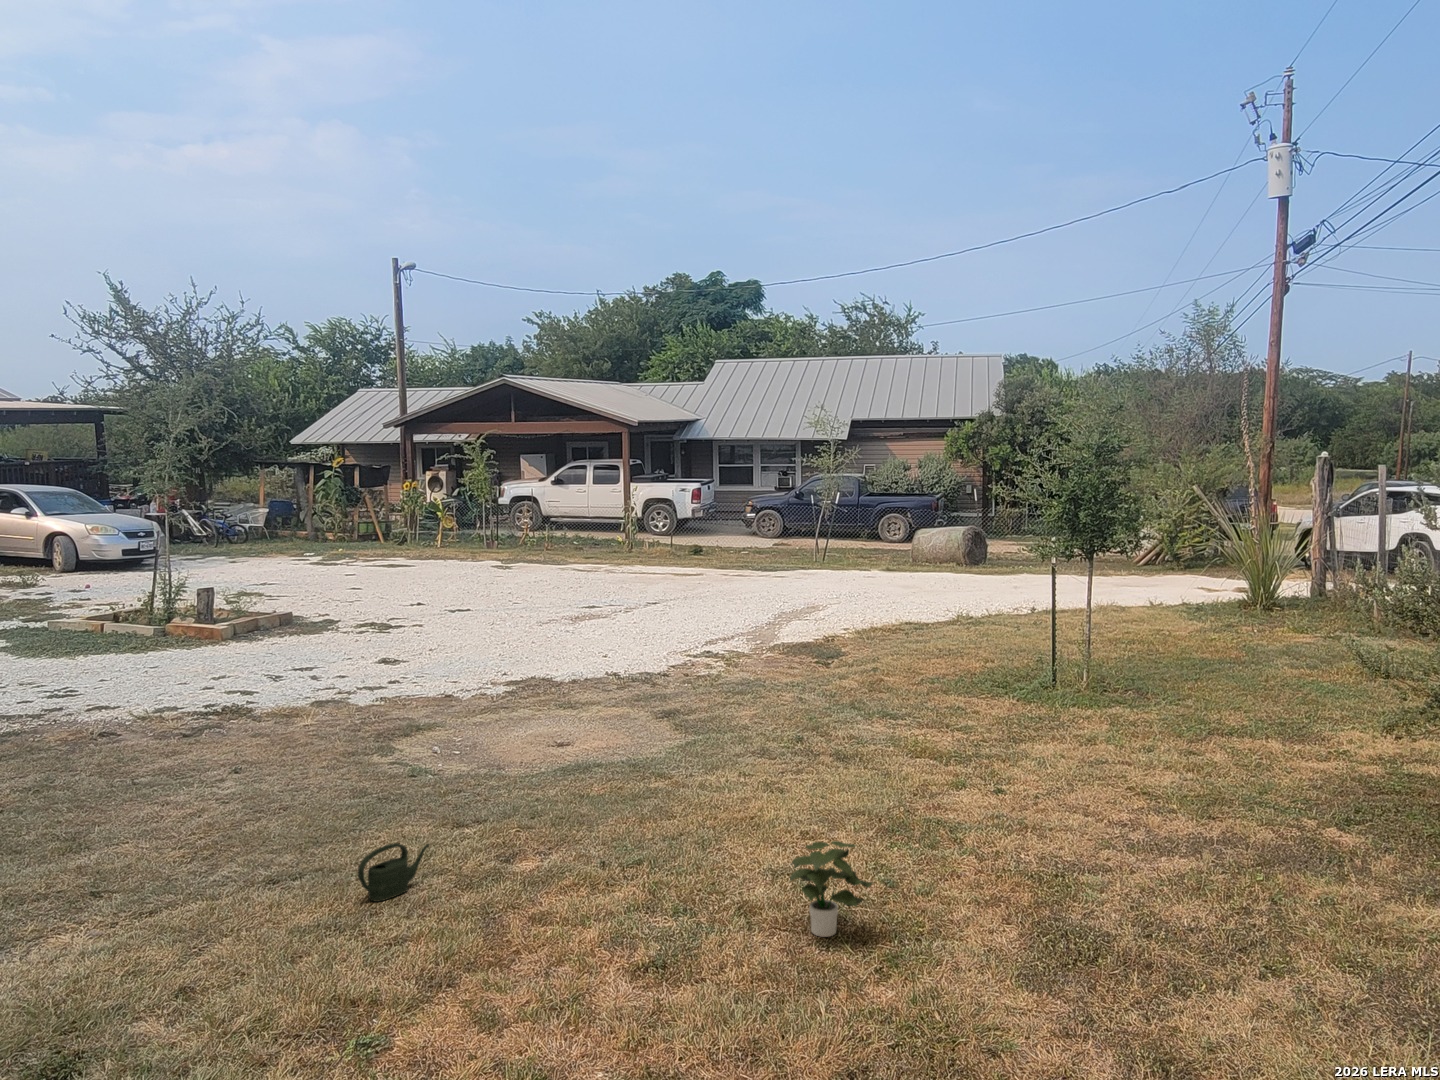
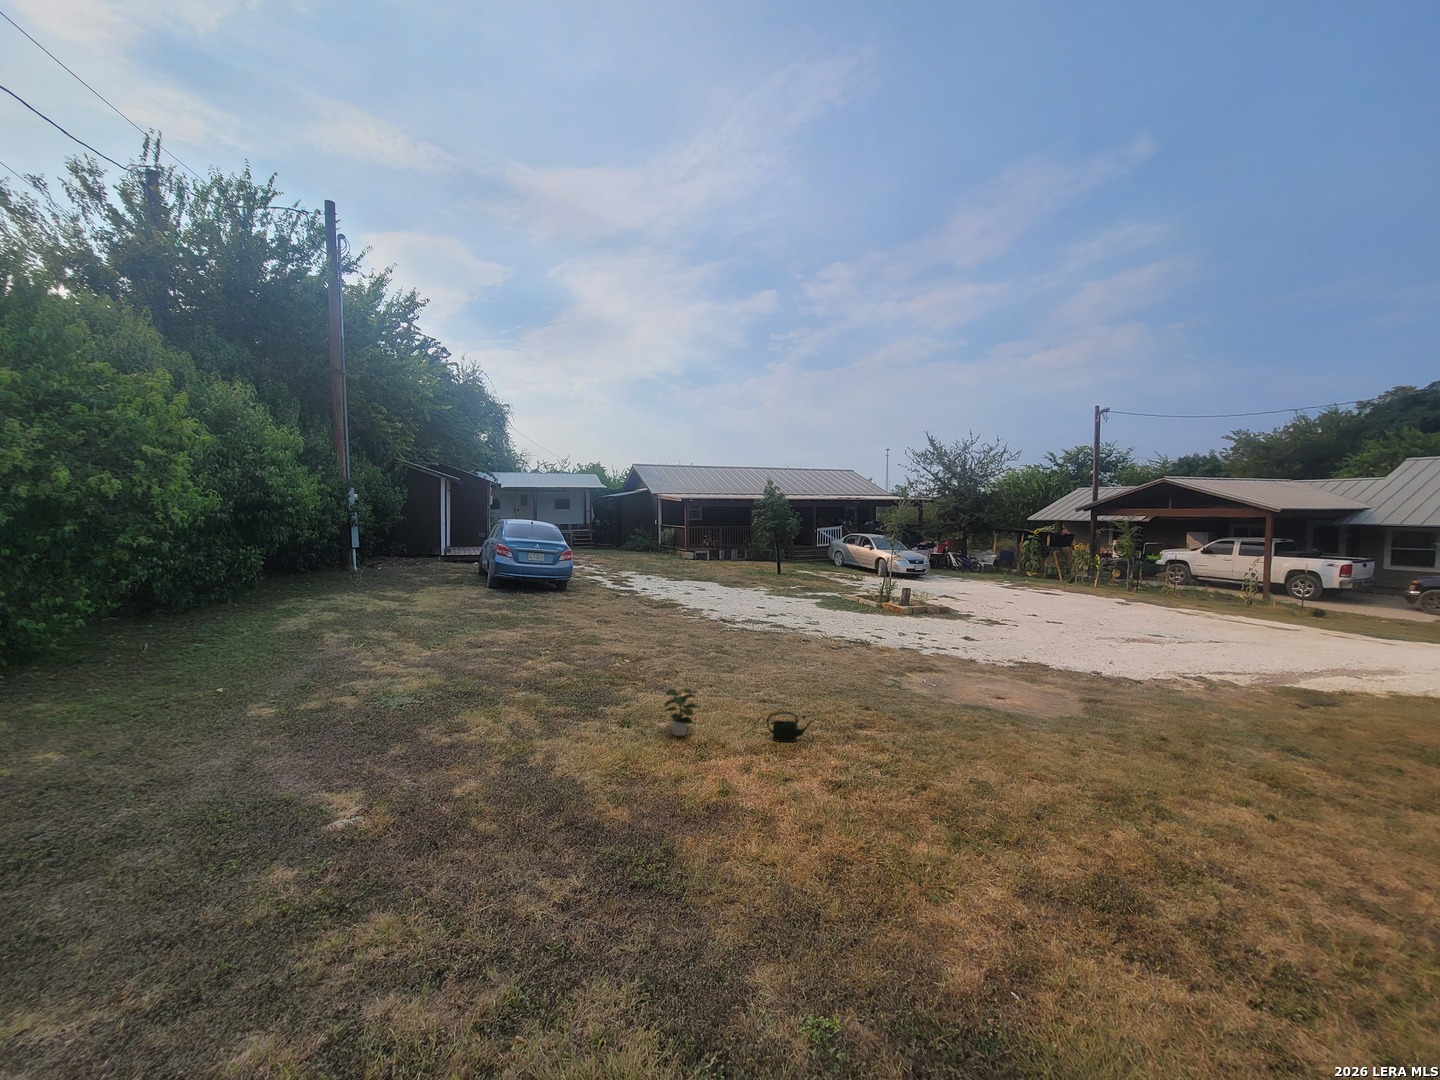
potted plant: present [790,841,873,937] -> present [665,688,700,736]

